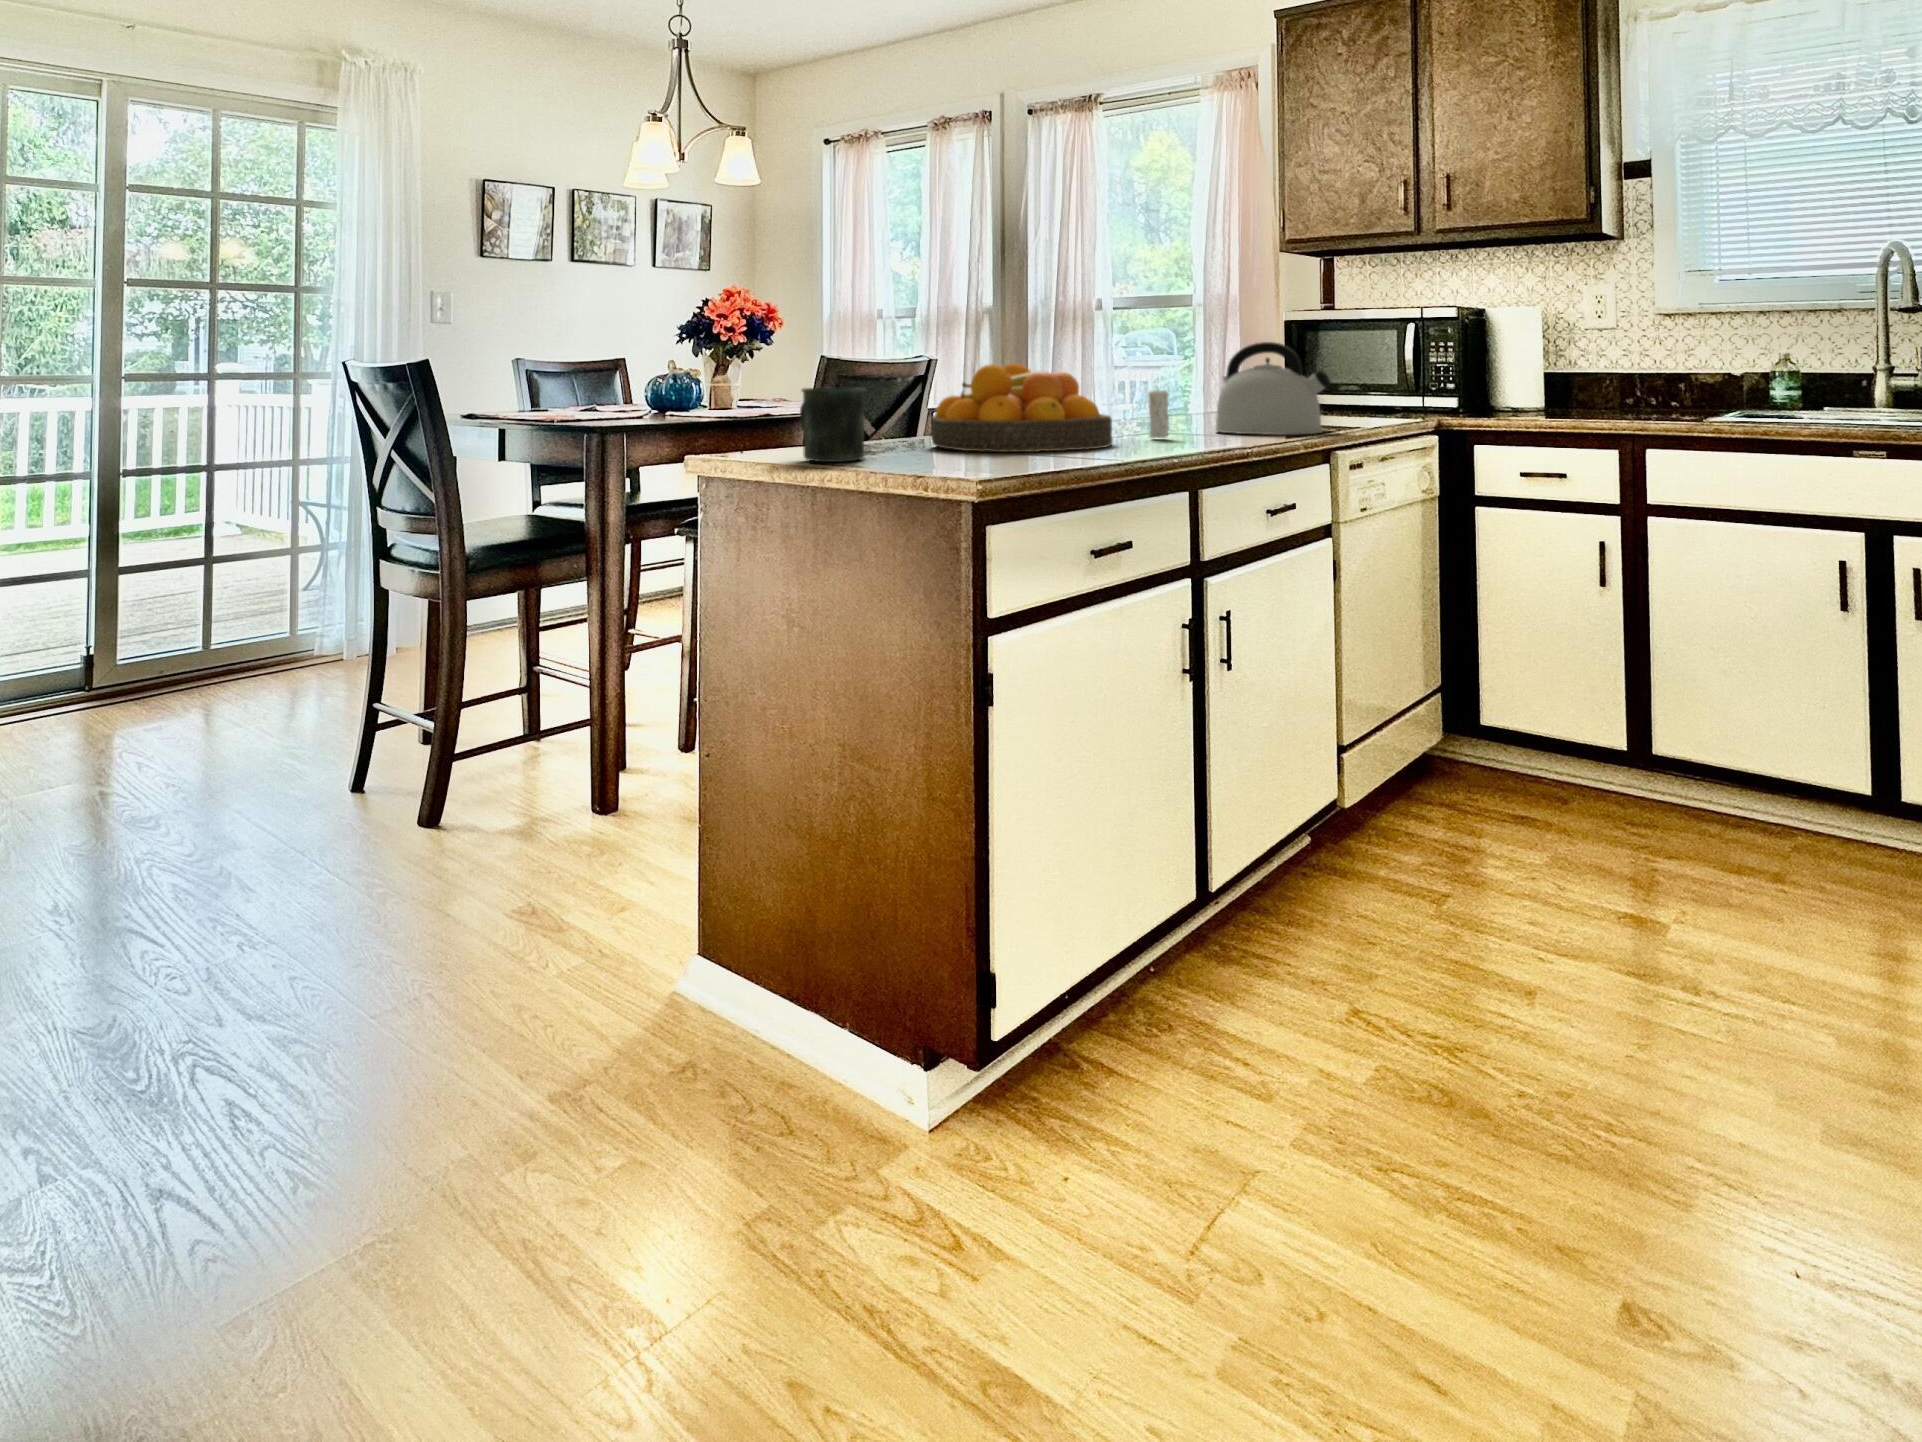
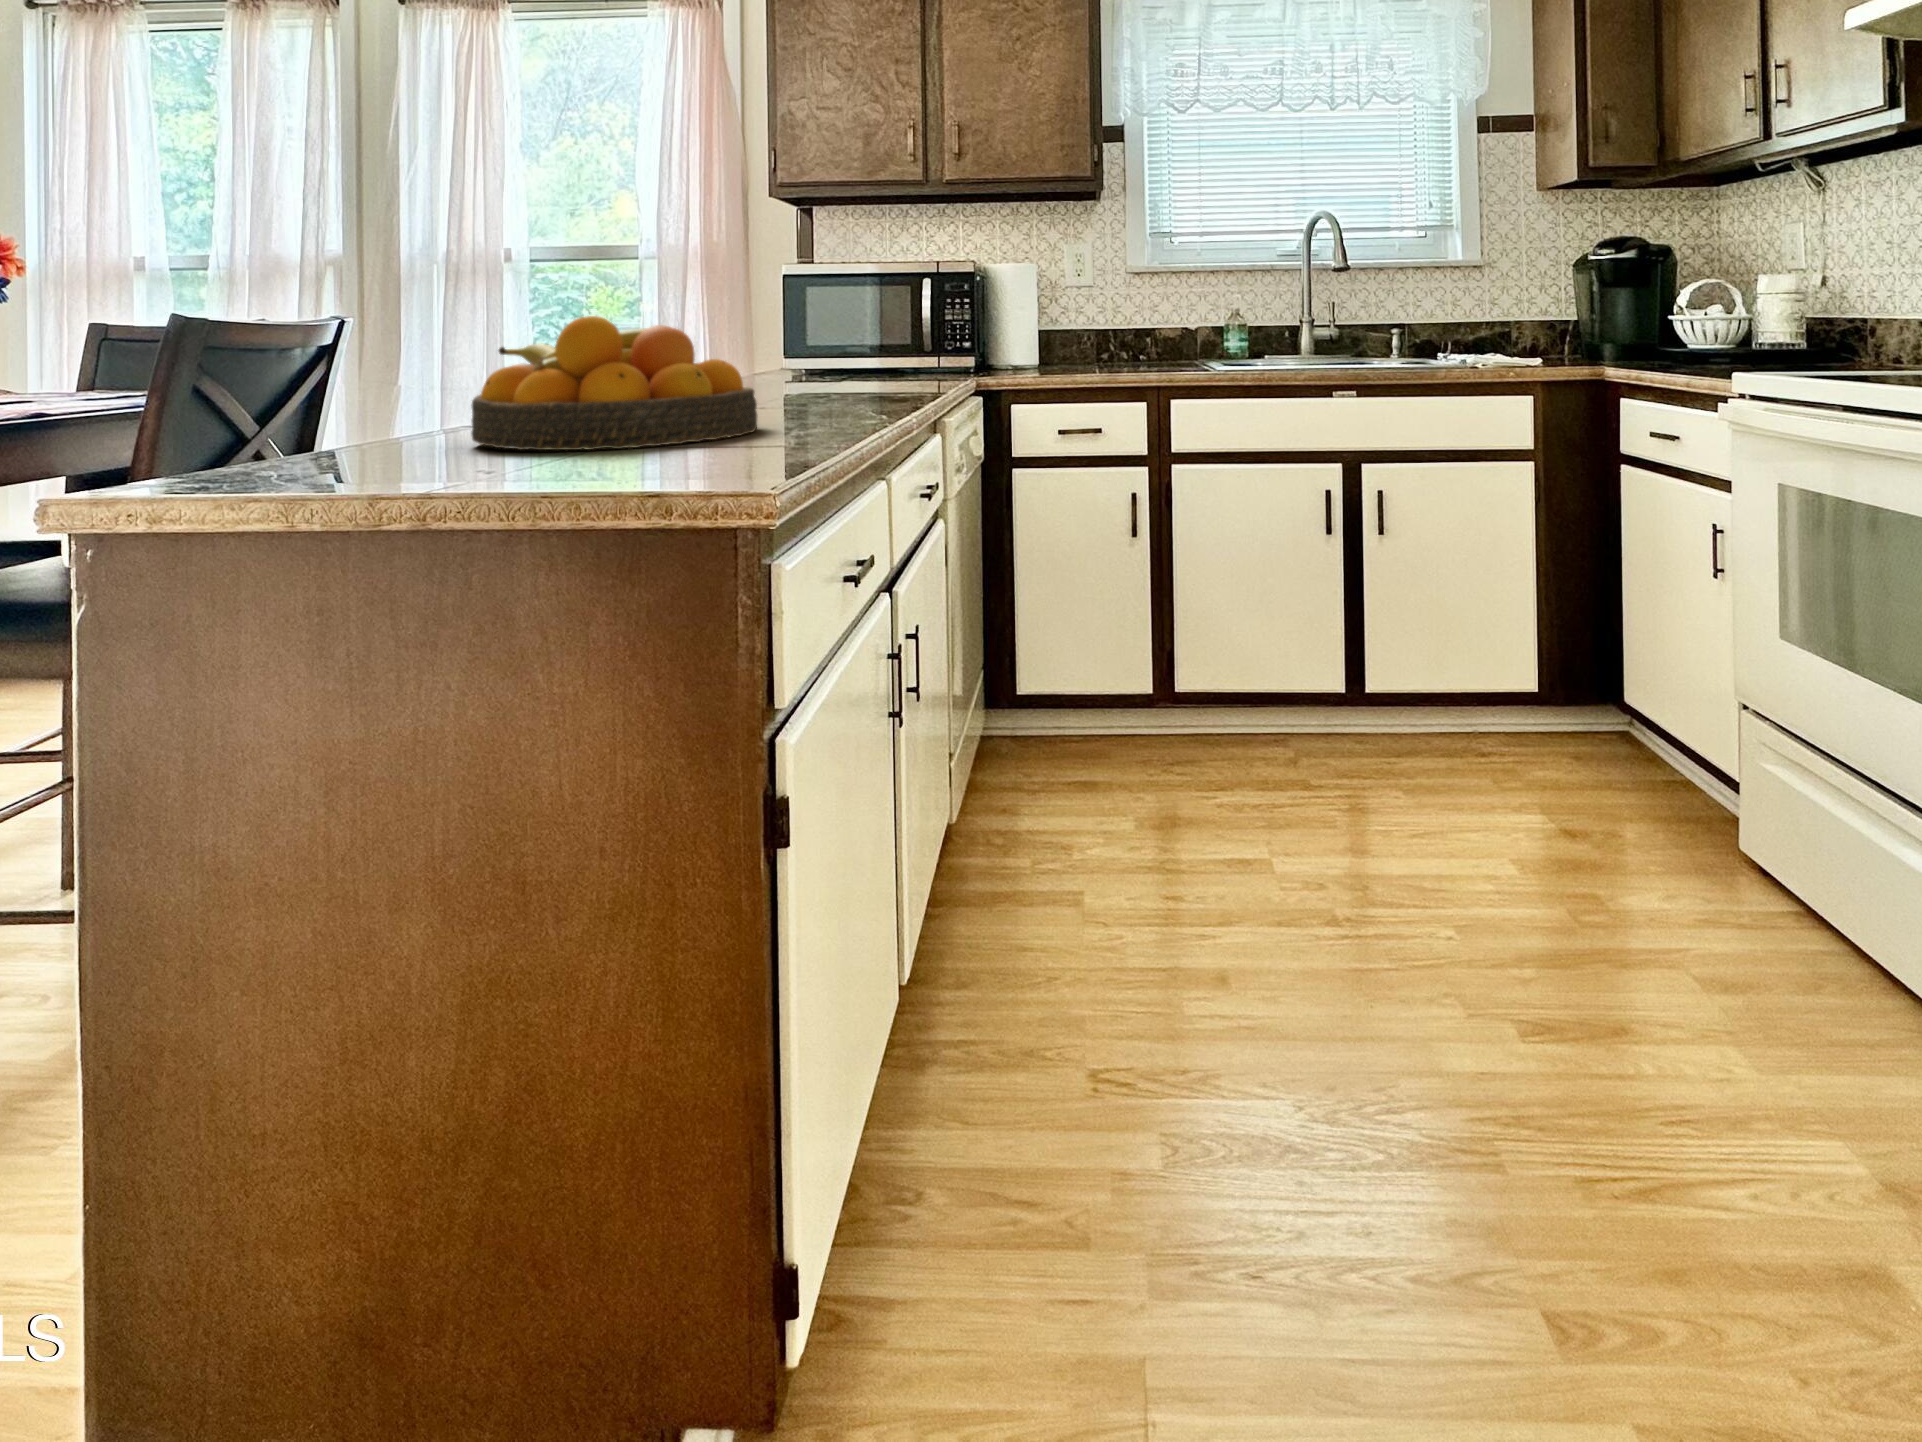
kettle: present [1216,342,1331,435] -> none [812,291,951,404]
mug: present [800,388,866,462] -> none [272,355,426,489]
candle: present [1148,389,1169,438] -> none [765,337,794,416]

